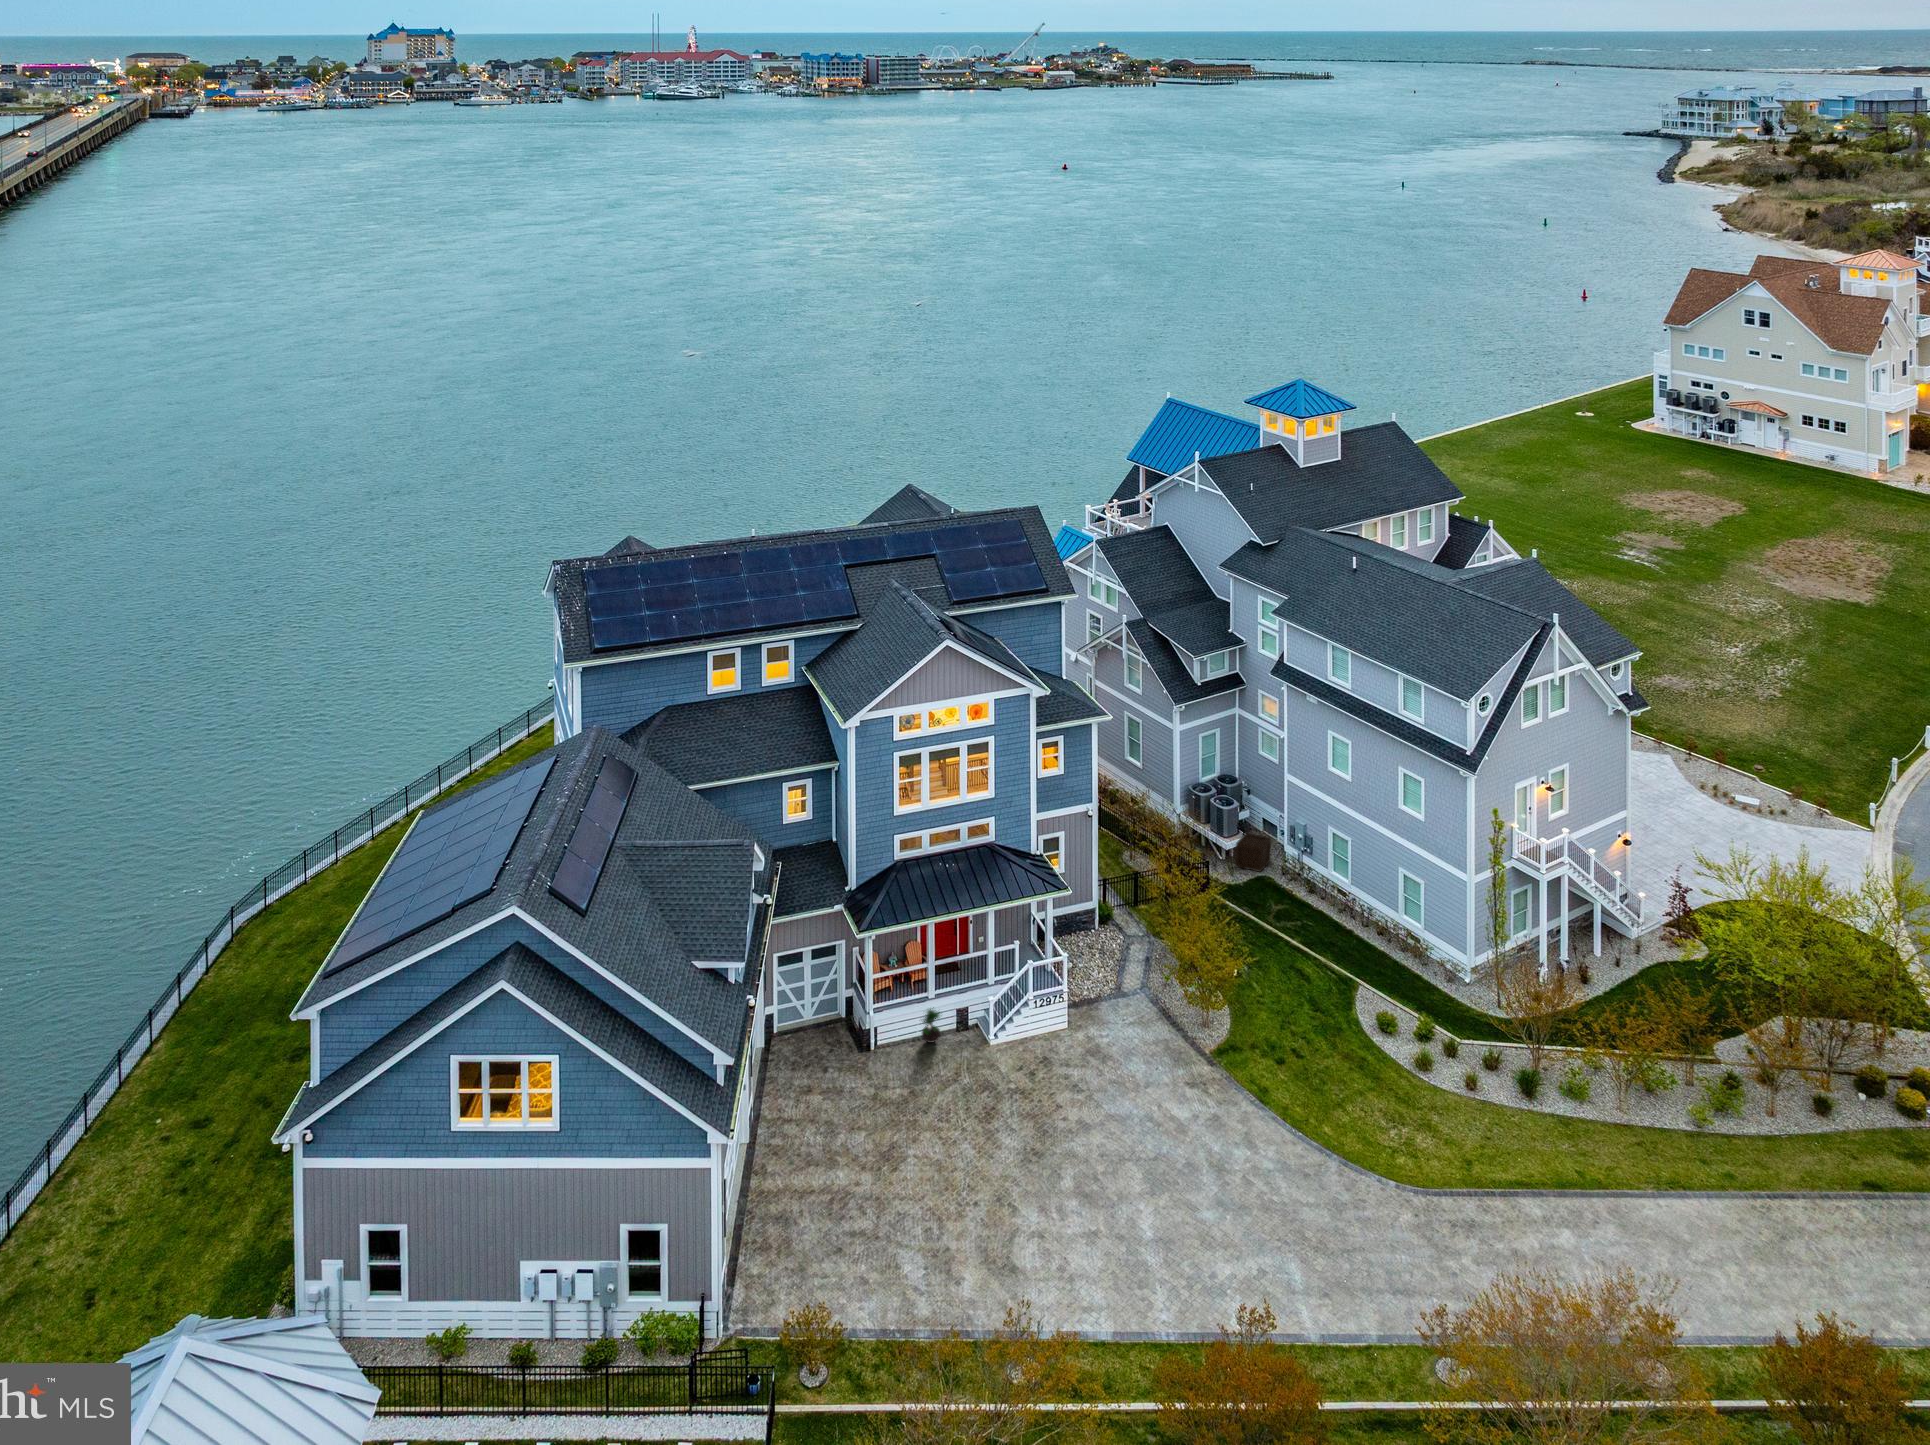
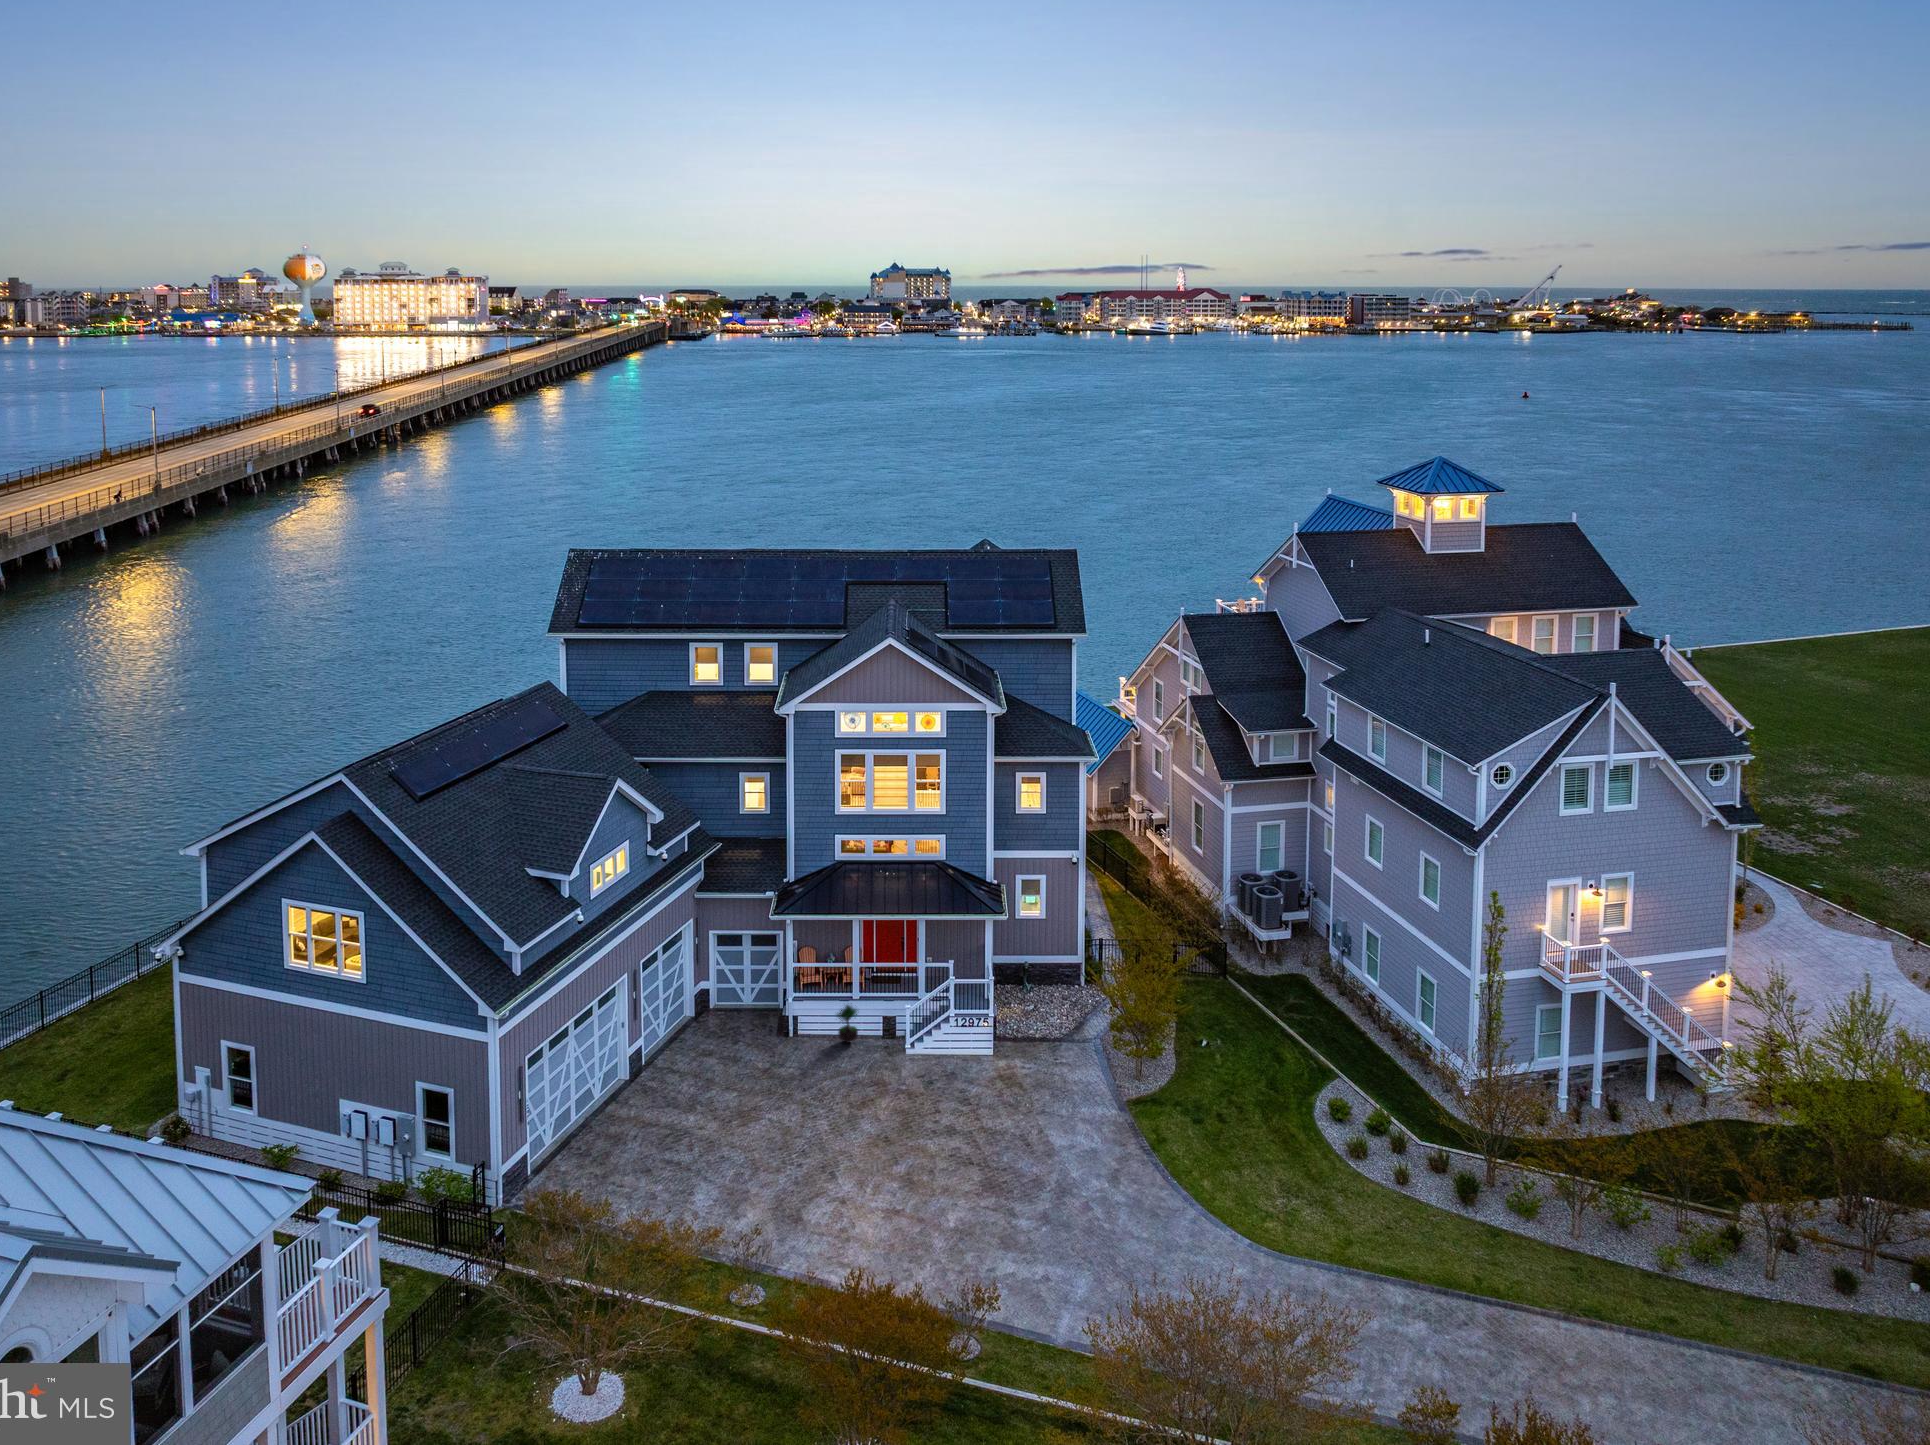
wooden crate: present [1235,833,1271,872] -> none [1267,927,1311,969]

